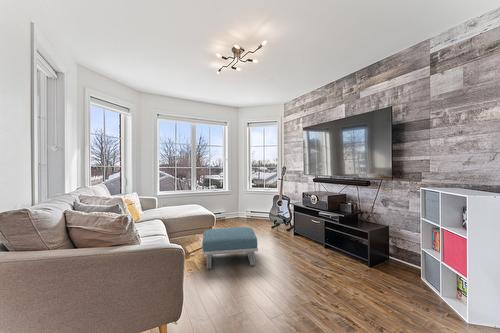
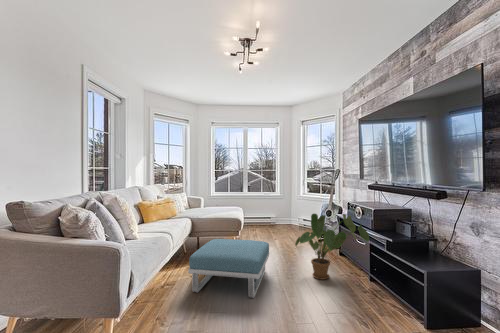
house plant: none [270,201,323,250] -> present [295,214,369,280]

